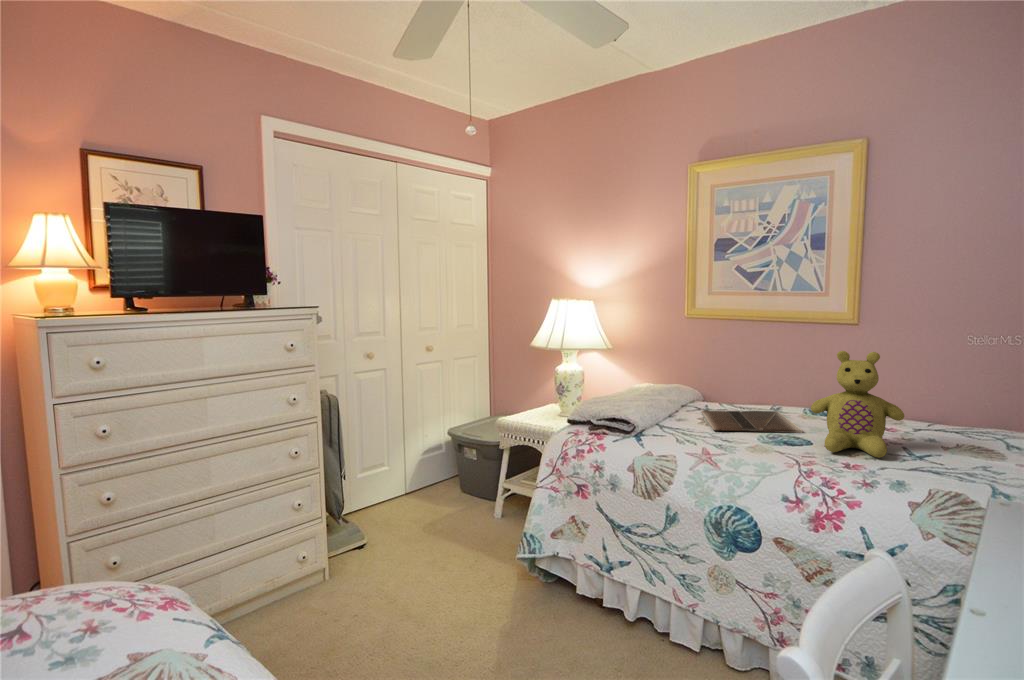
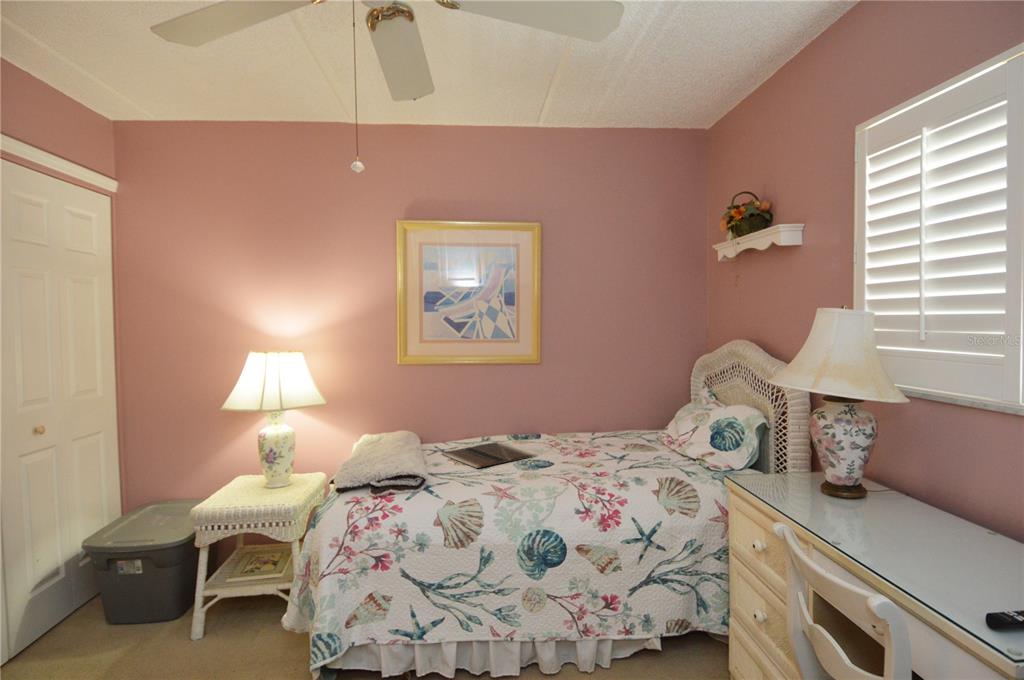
stuffed bear: present [811,351,904,458] -> none [549,385,610,467]

